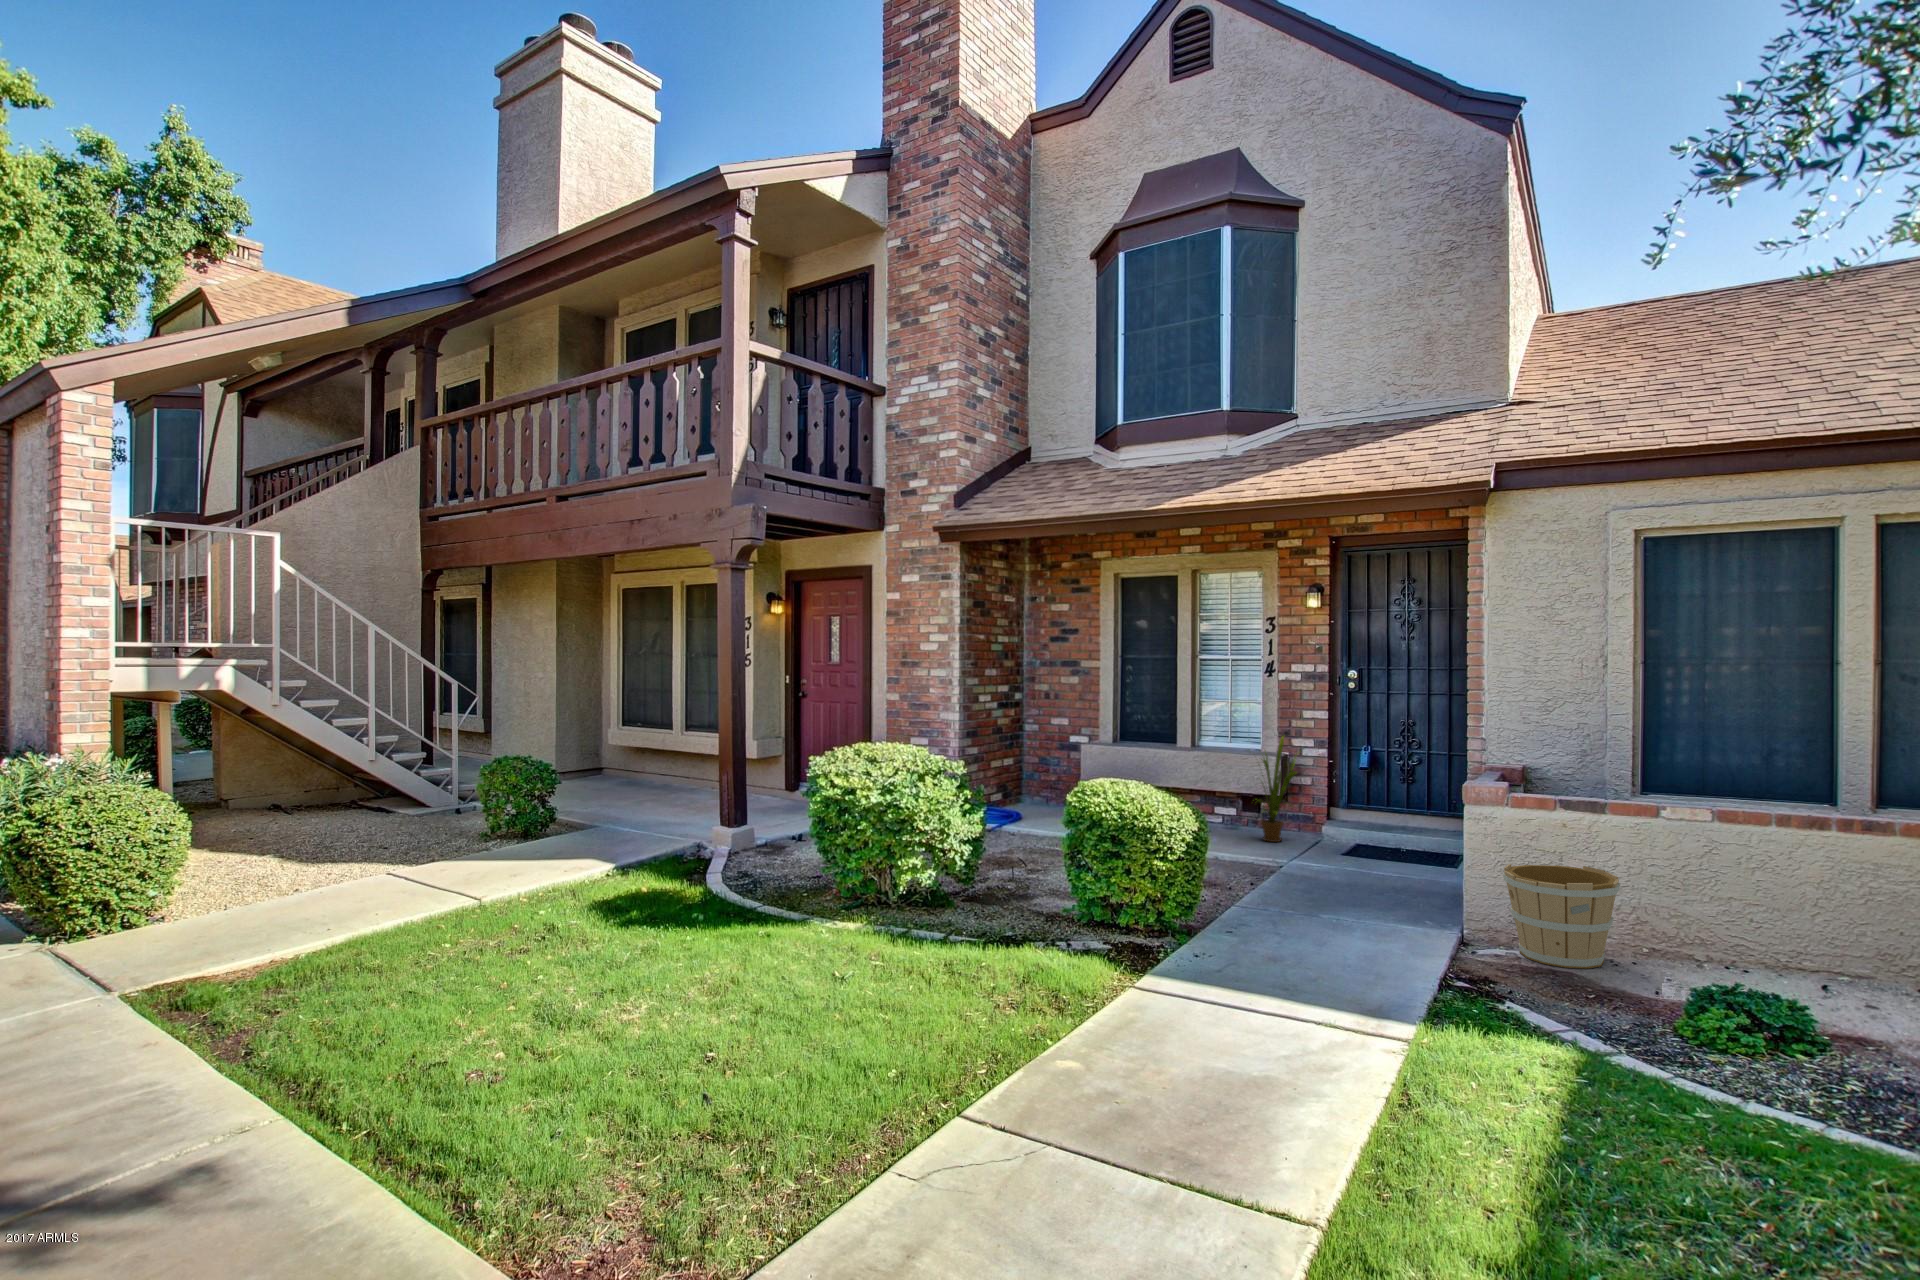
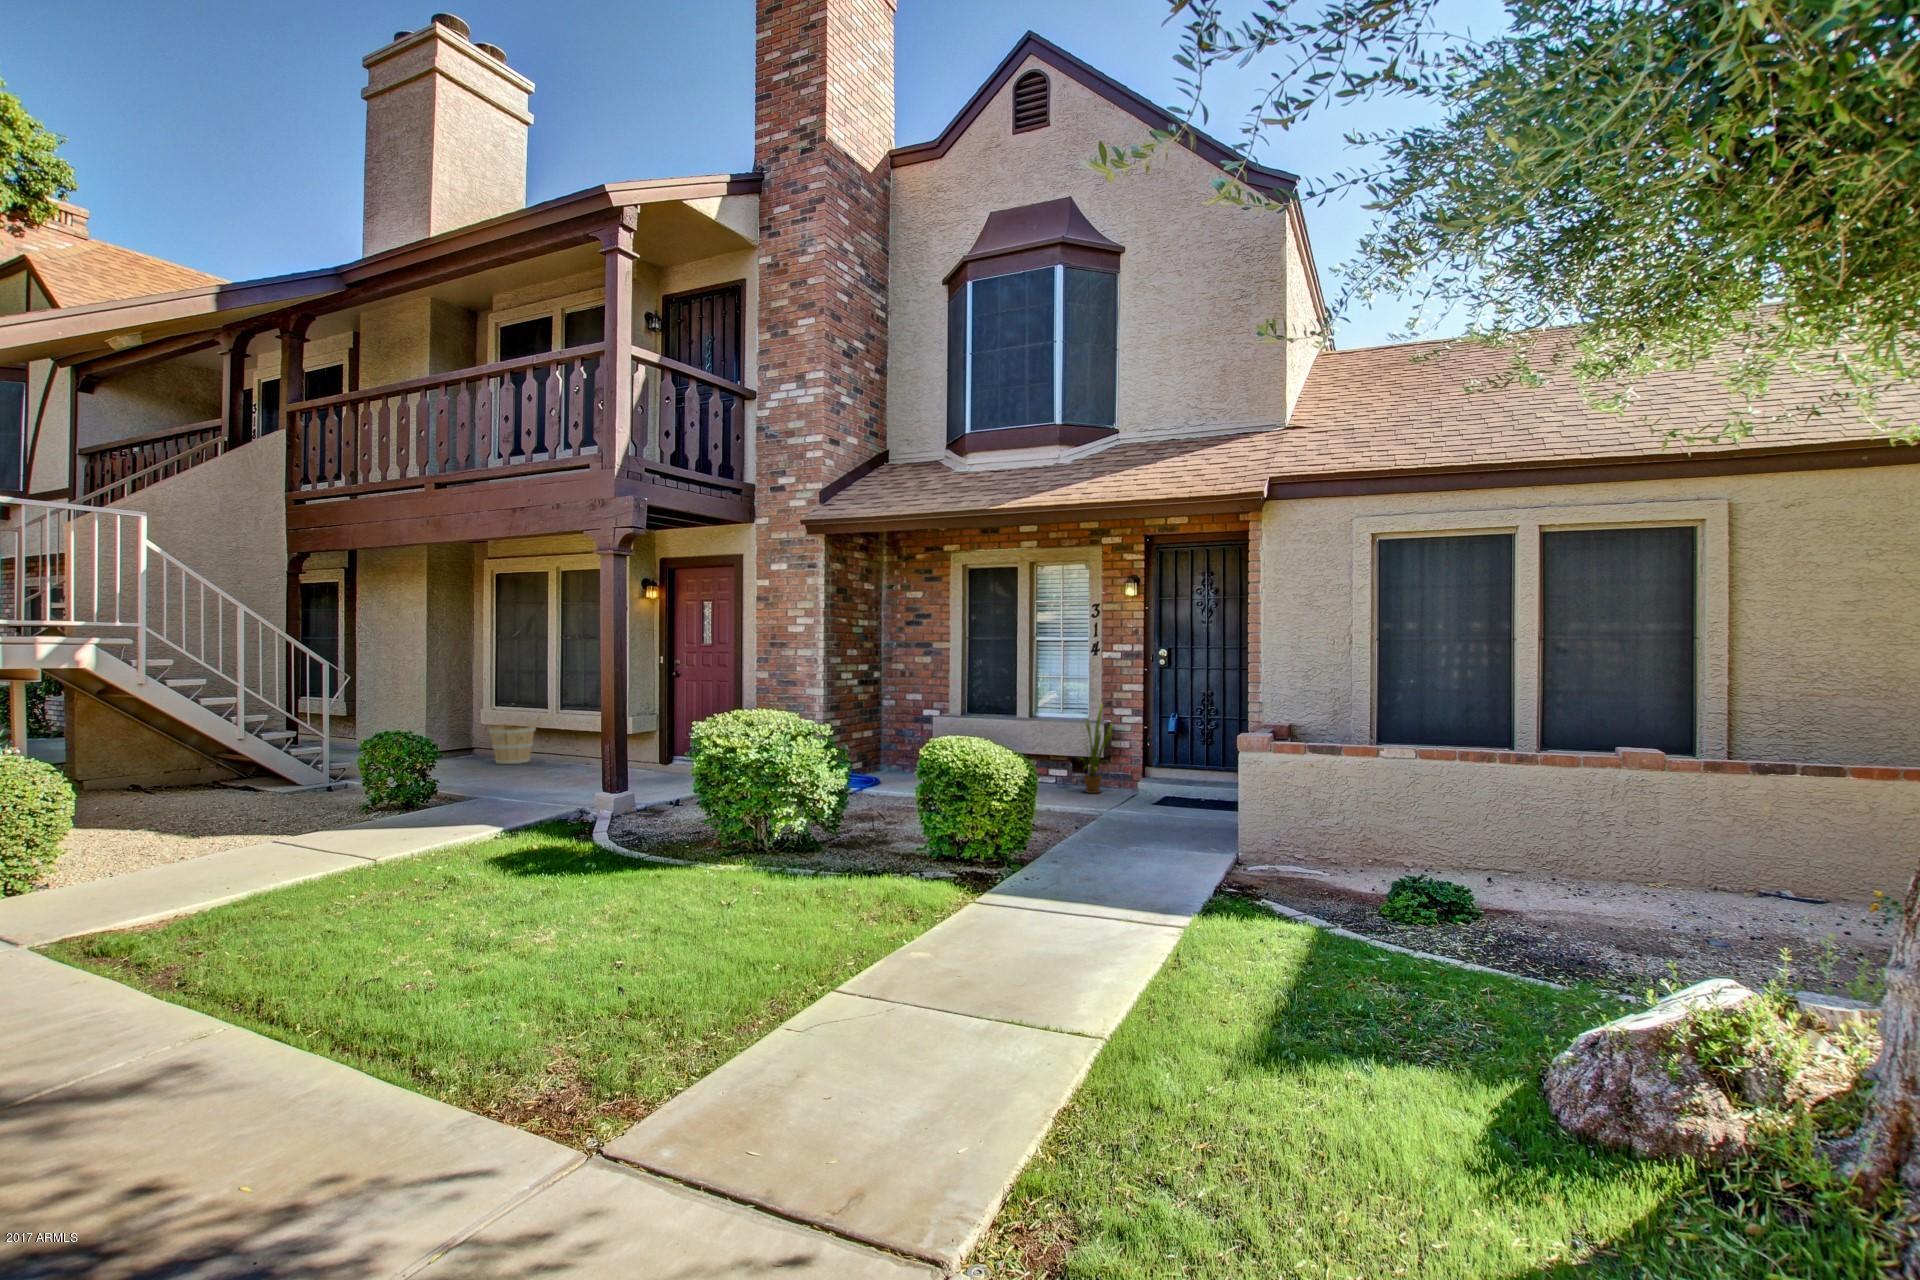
wooden bucket: present [1503,864,1620,969] -> present [489,724,536,764]

